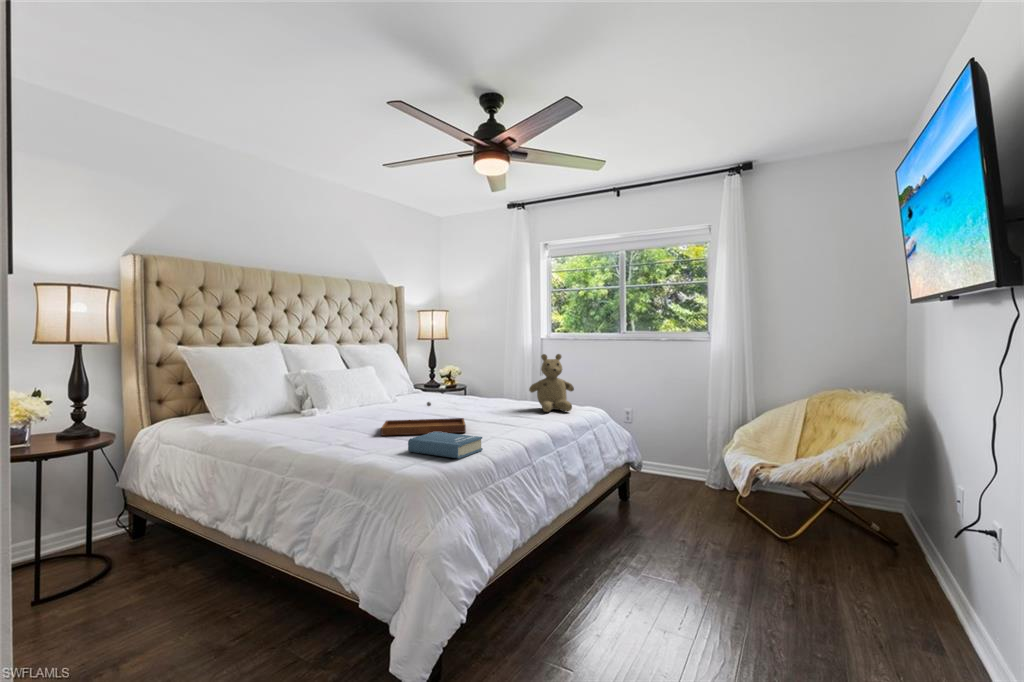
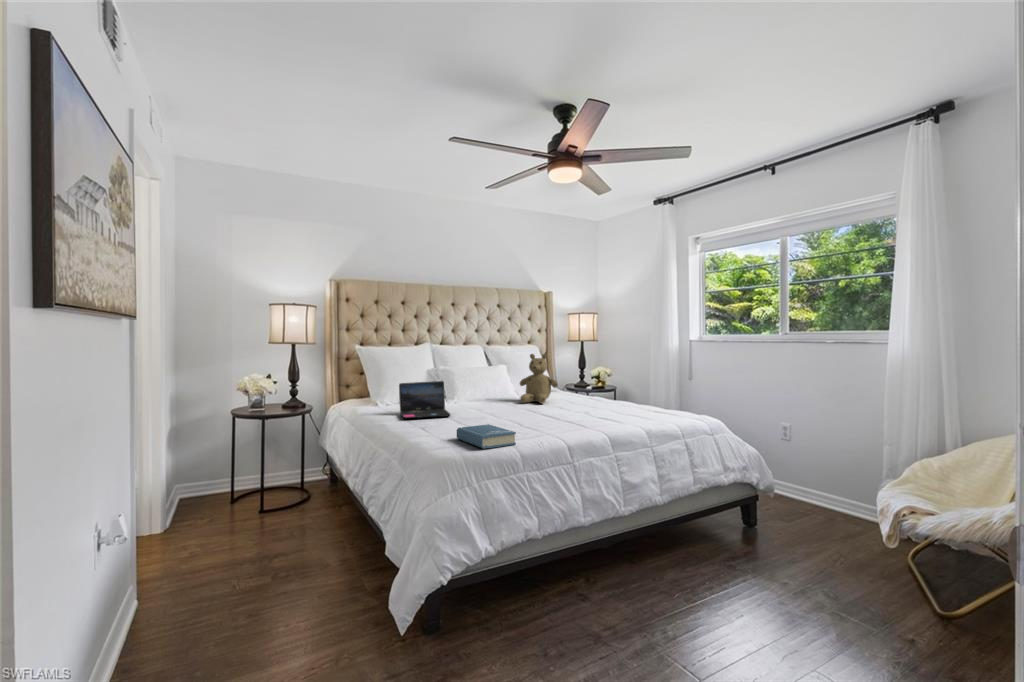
teddy bear: present [529,354,574,412] -> present [520,354,558,403]
laptop: none [281,387,356,435] -> present [399,381,450,419]
tray: present [381,402,466,436] -> none [459,398,539,428]

